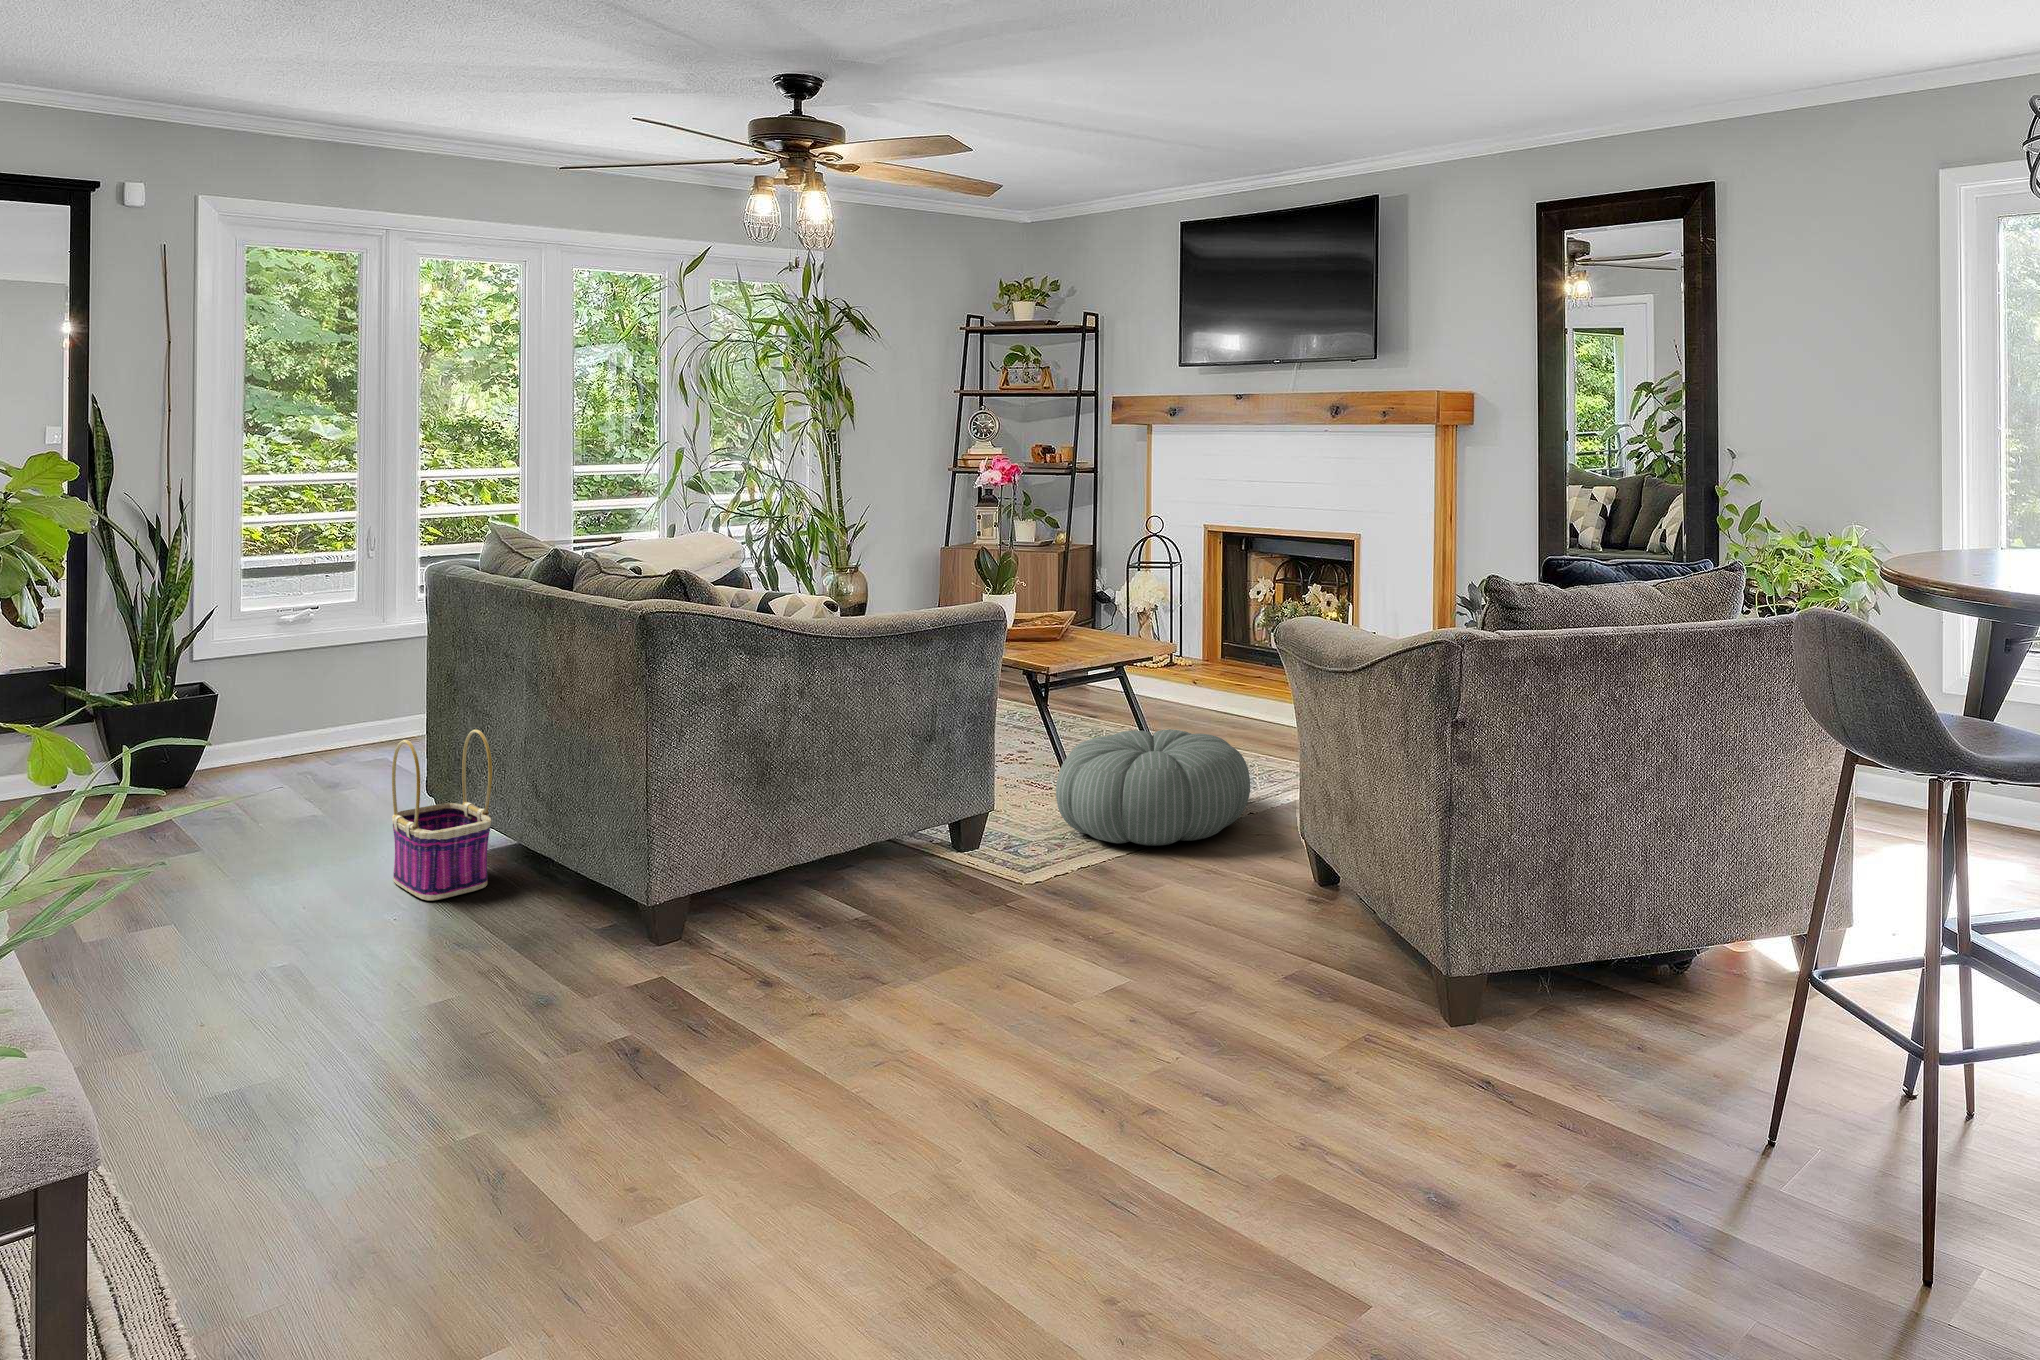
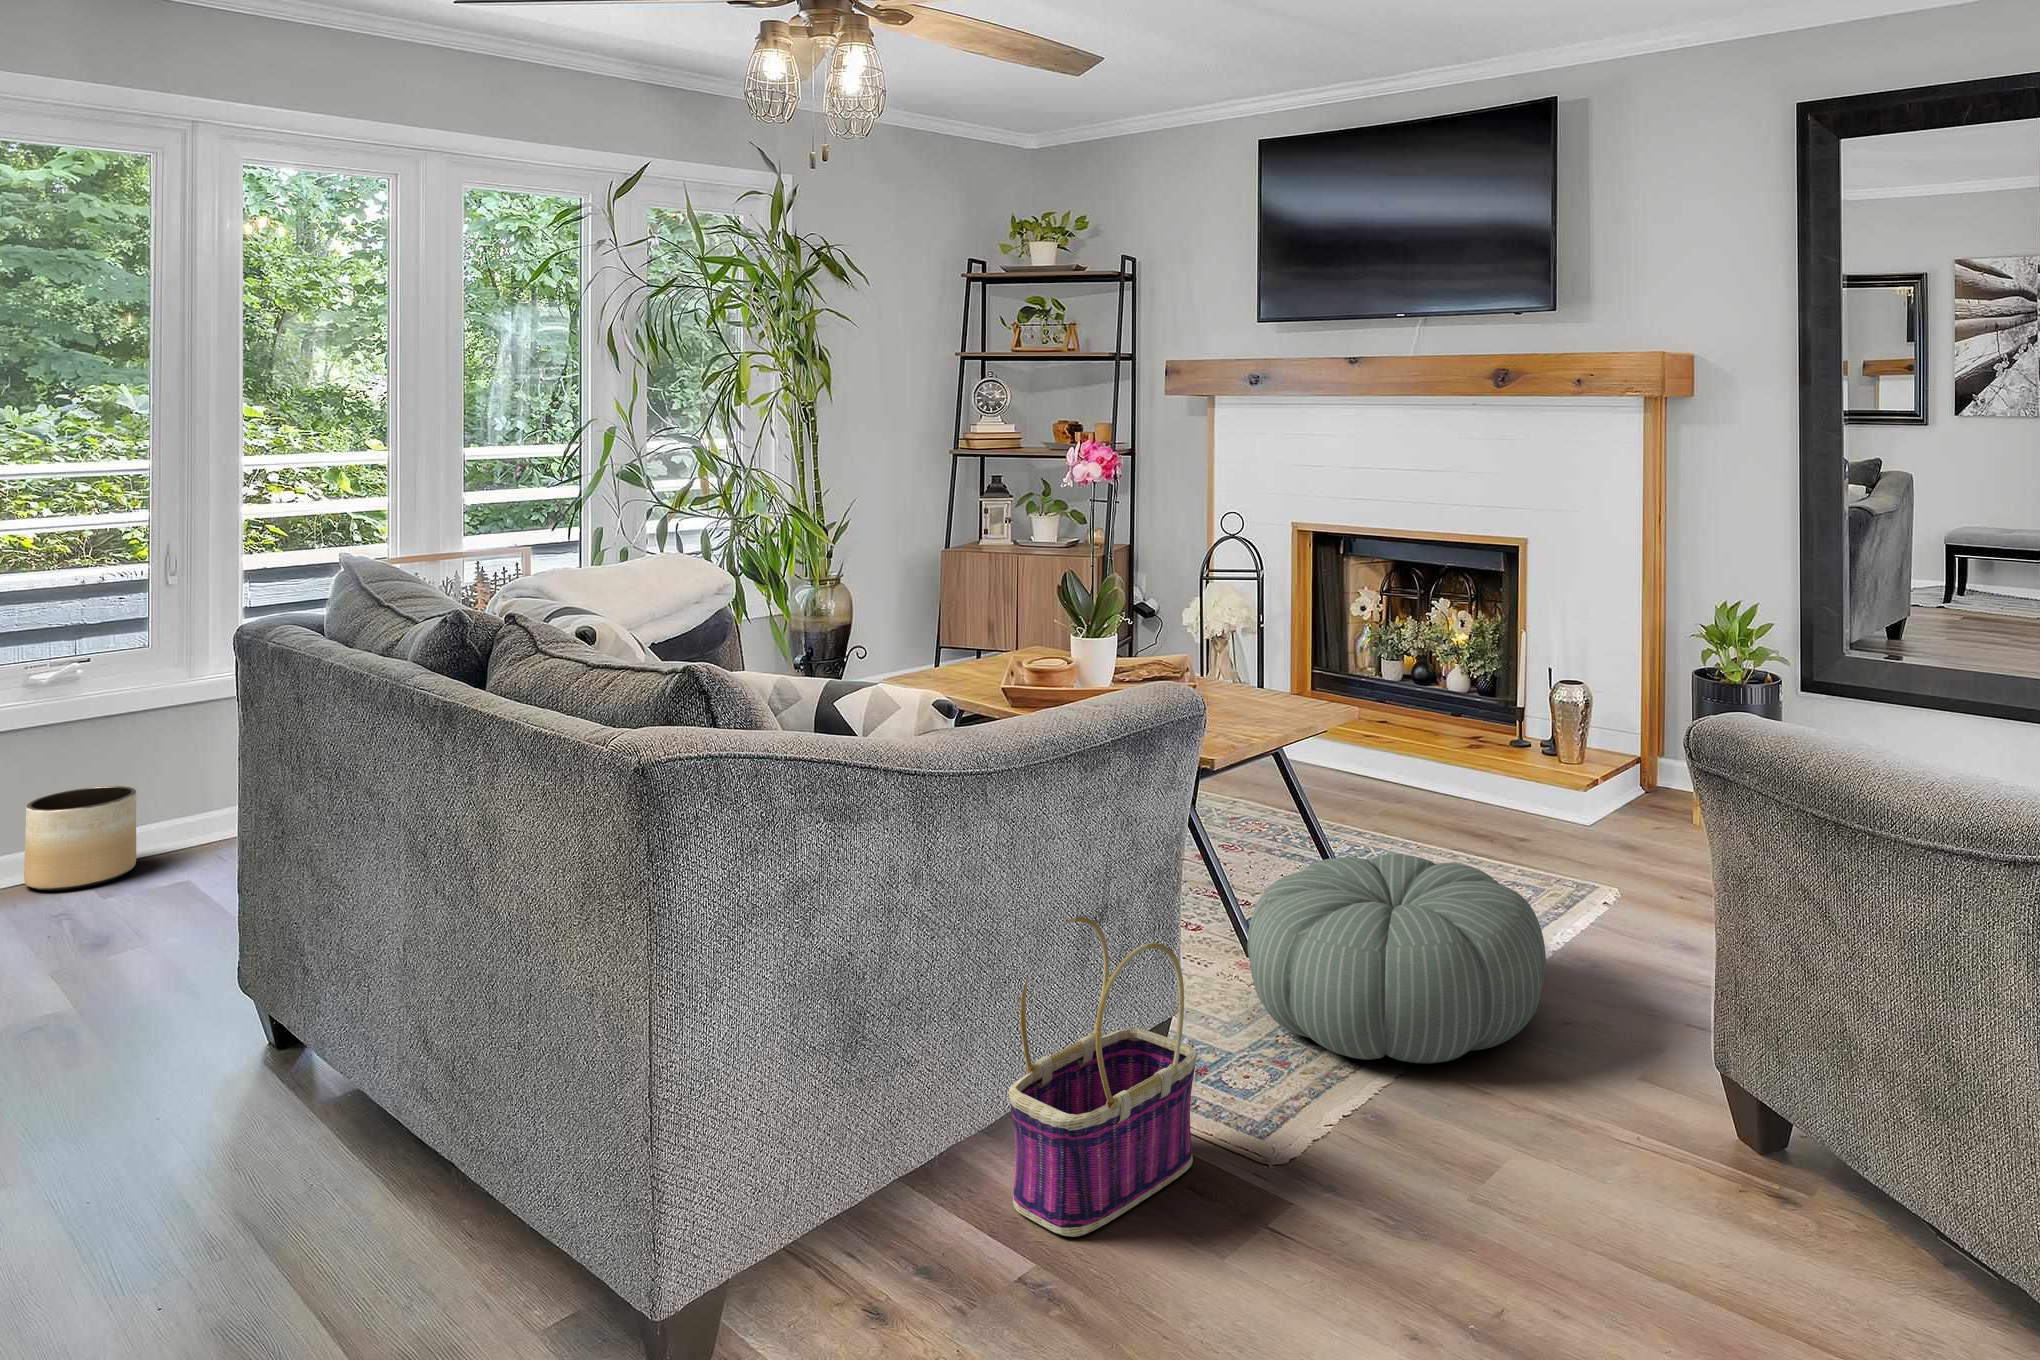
planter: none [279,692,351,758] -> present [24,786,136,890]
basket: present [392,730,492,900] -> present [1009,917,1197,1237]

